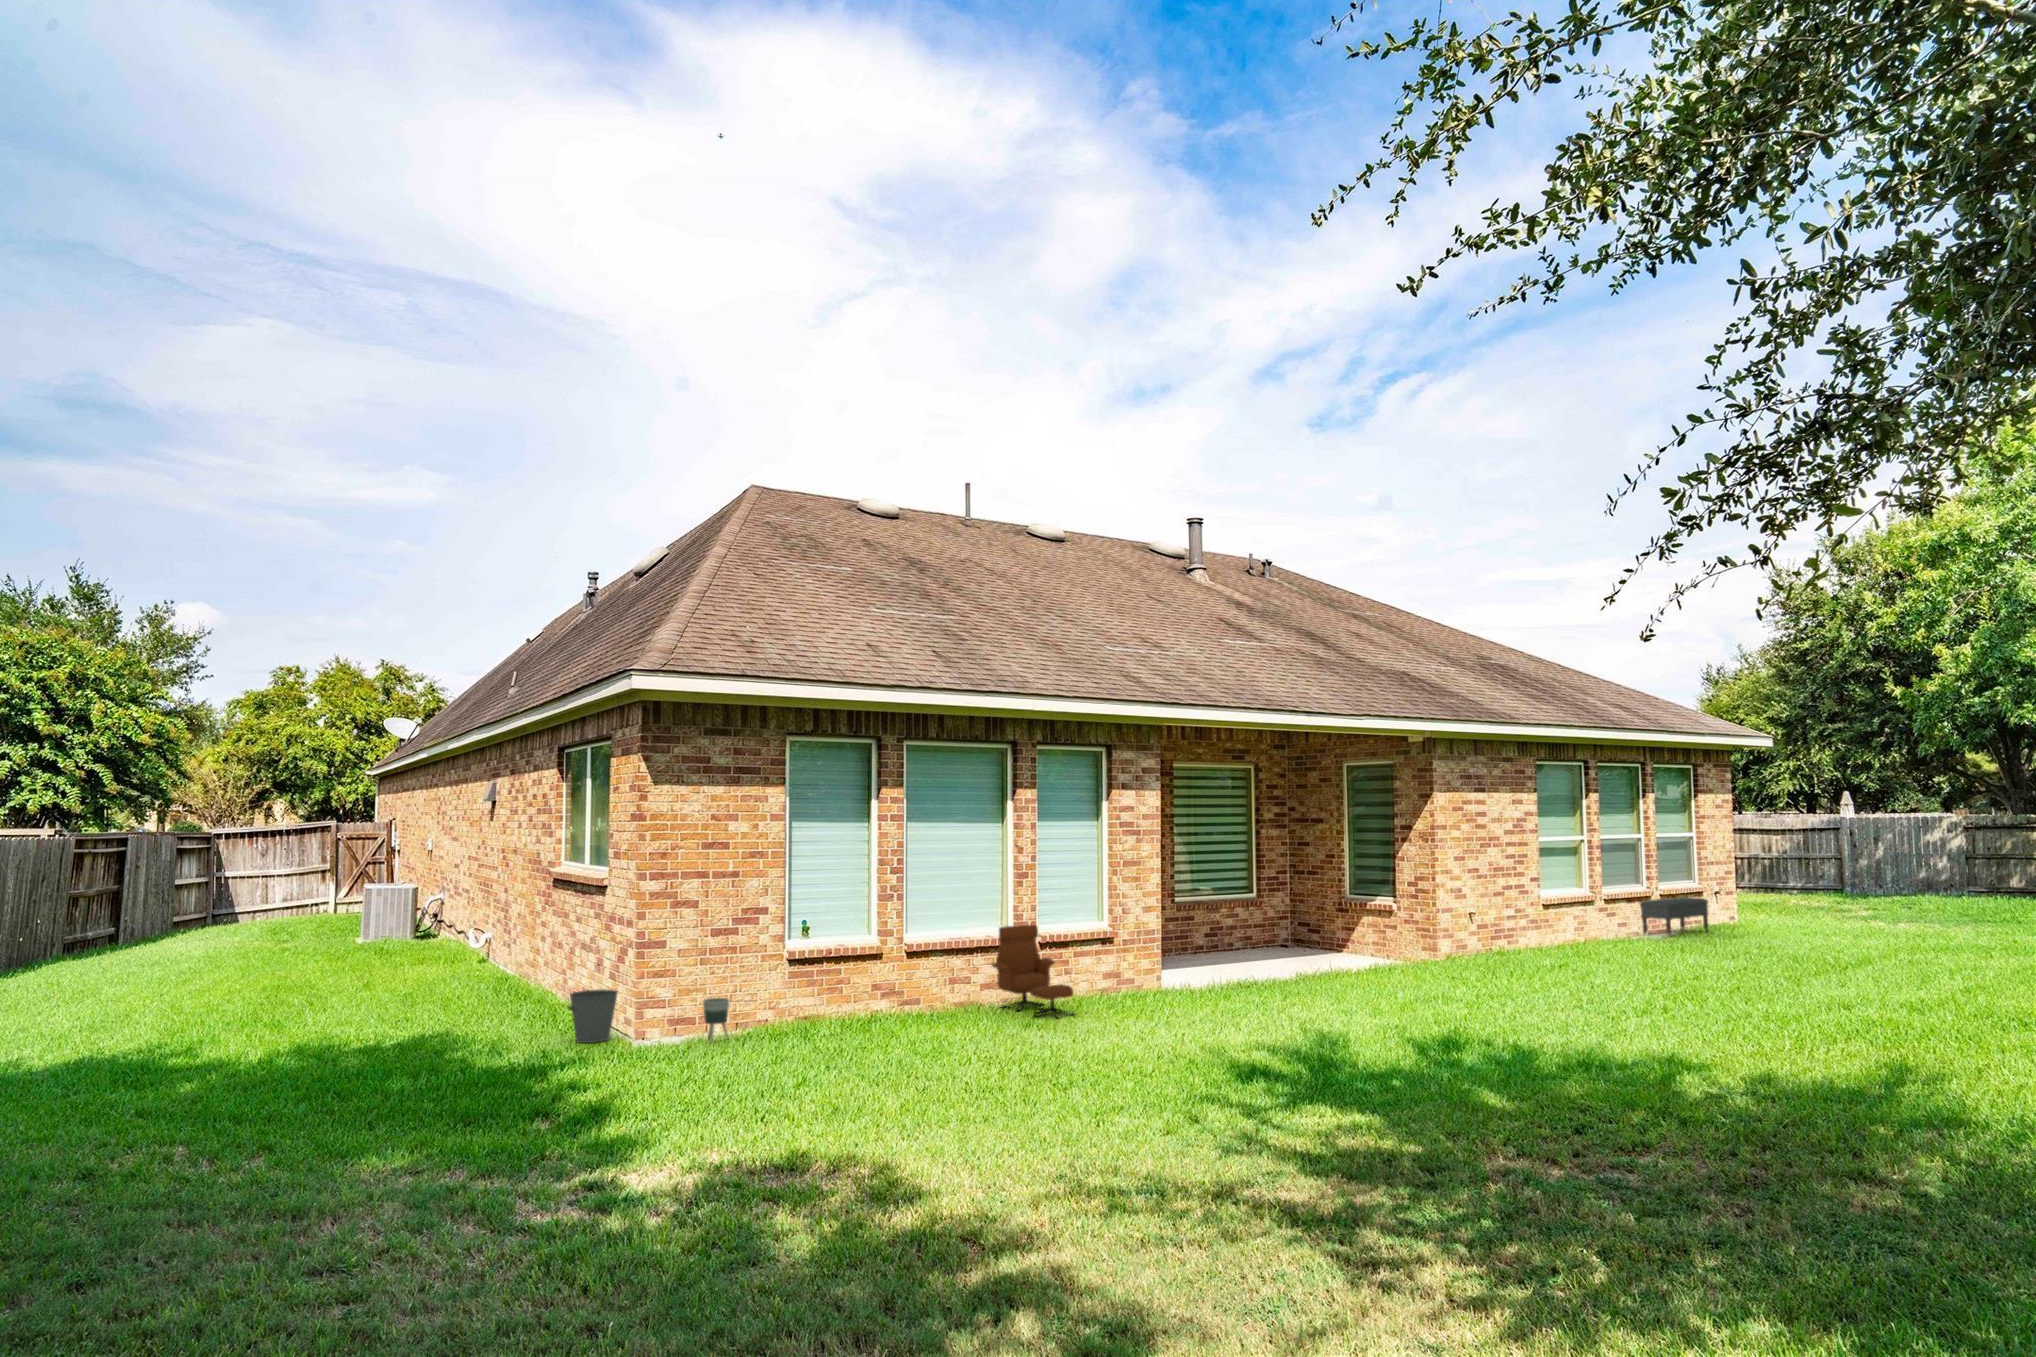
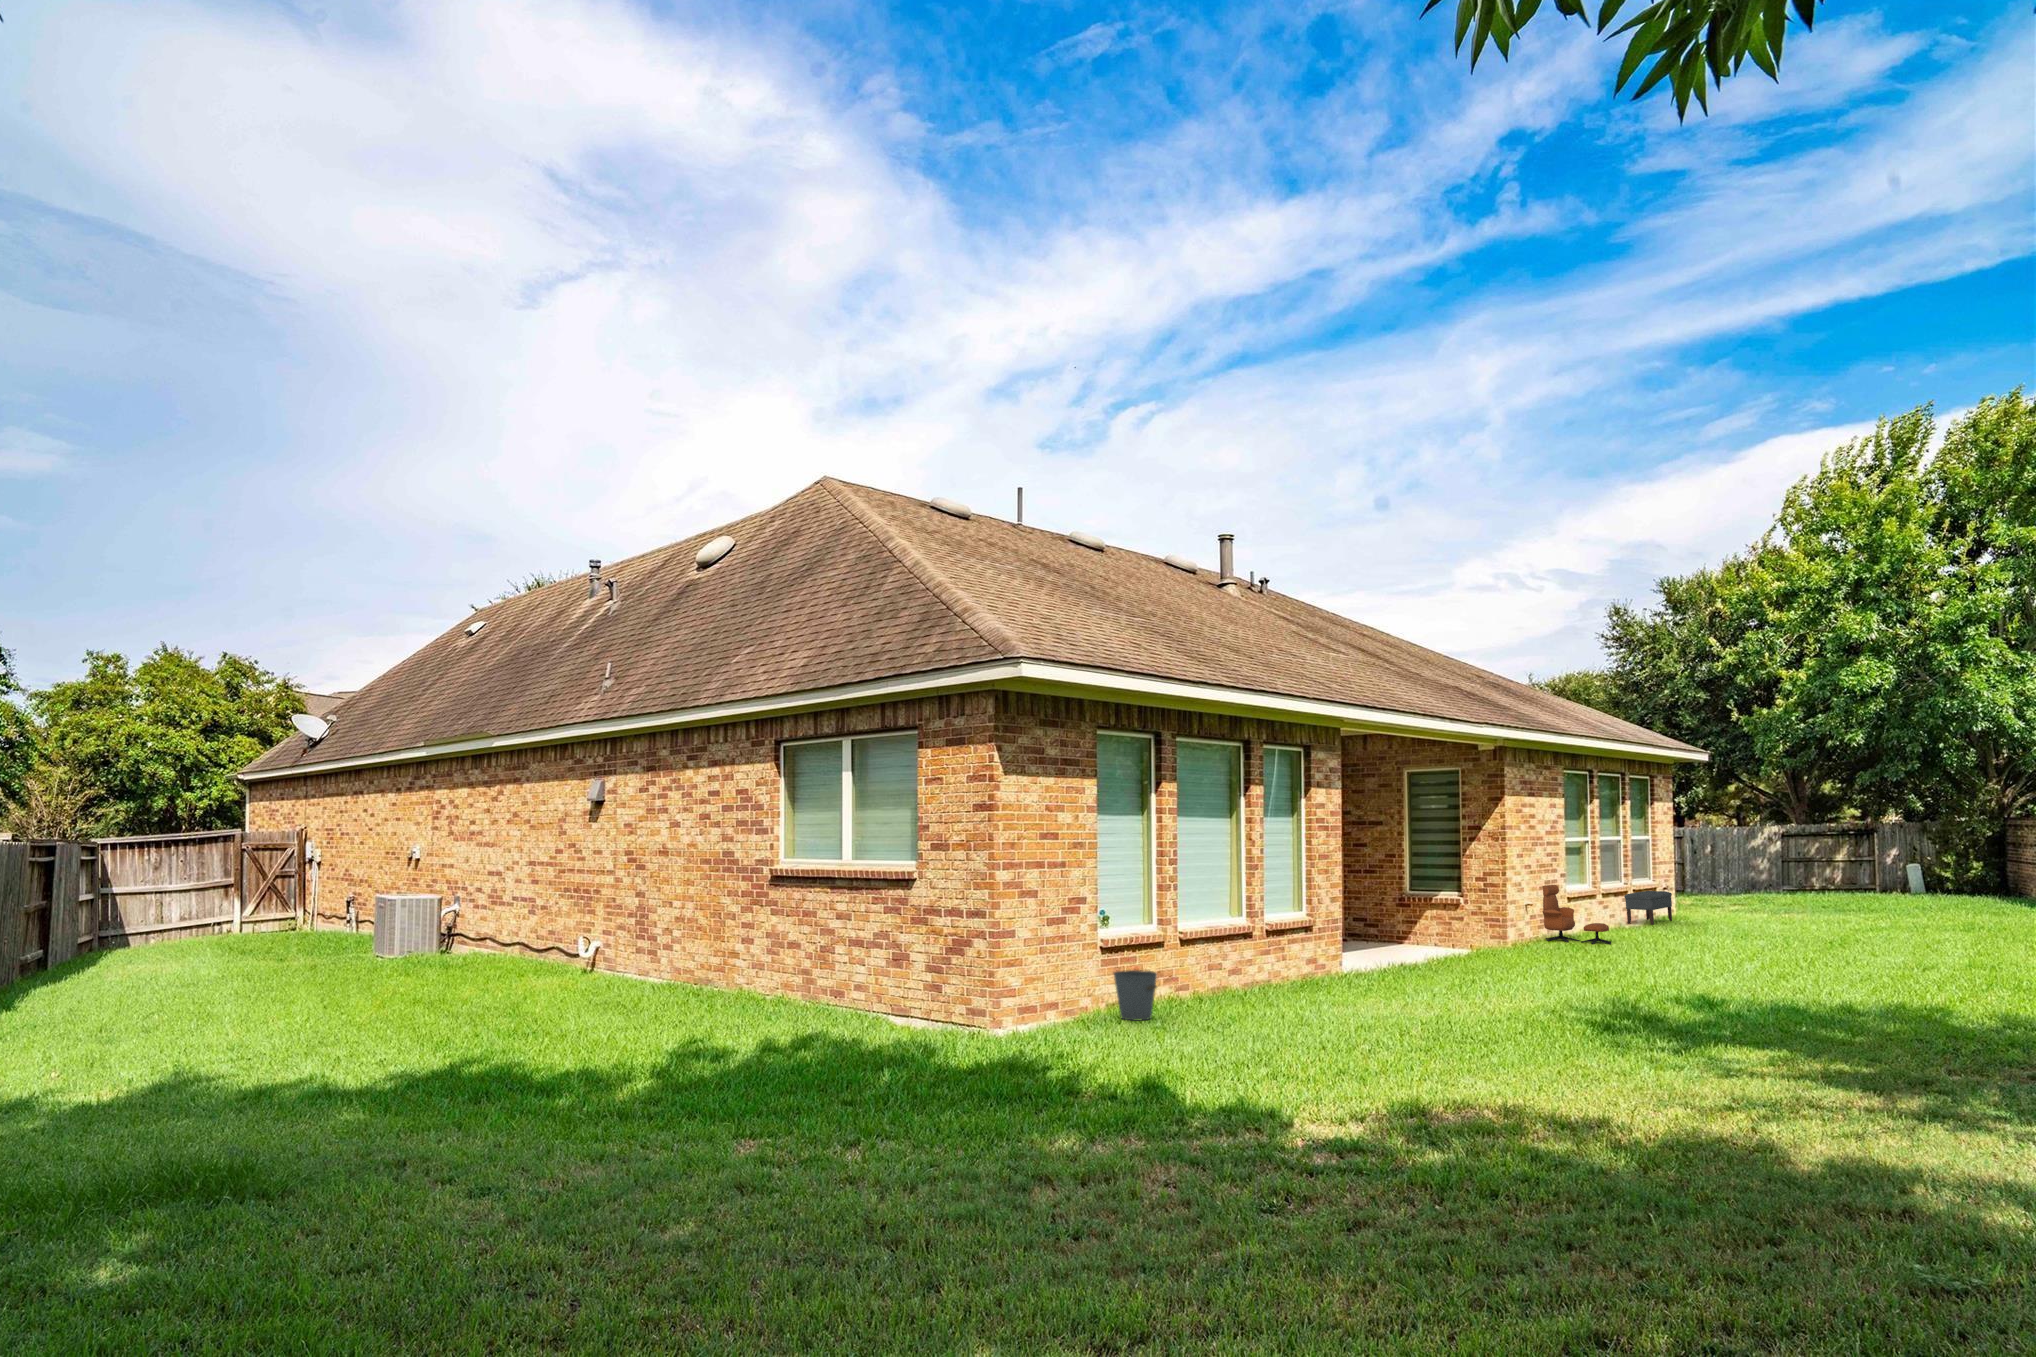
lounge chair: present [992,925,1074,1018] -> present [1542,885,1611,944]
bucket: present [567,989,618,1043] -> present [1114,970,1157,1020]
planter: present [703,998,729,1042] -> none [1046,988,1072,1033]

